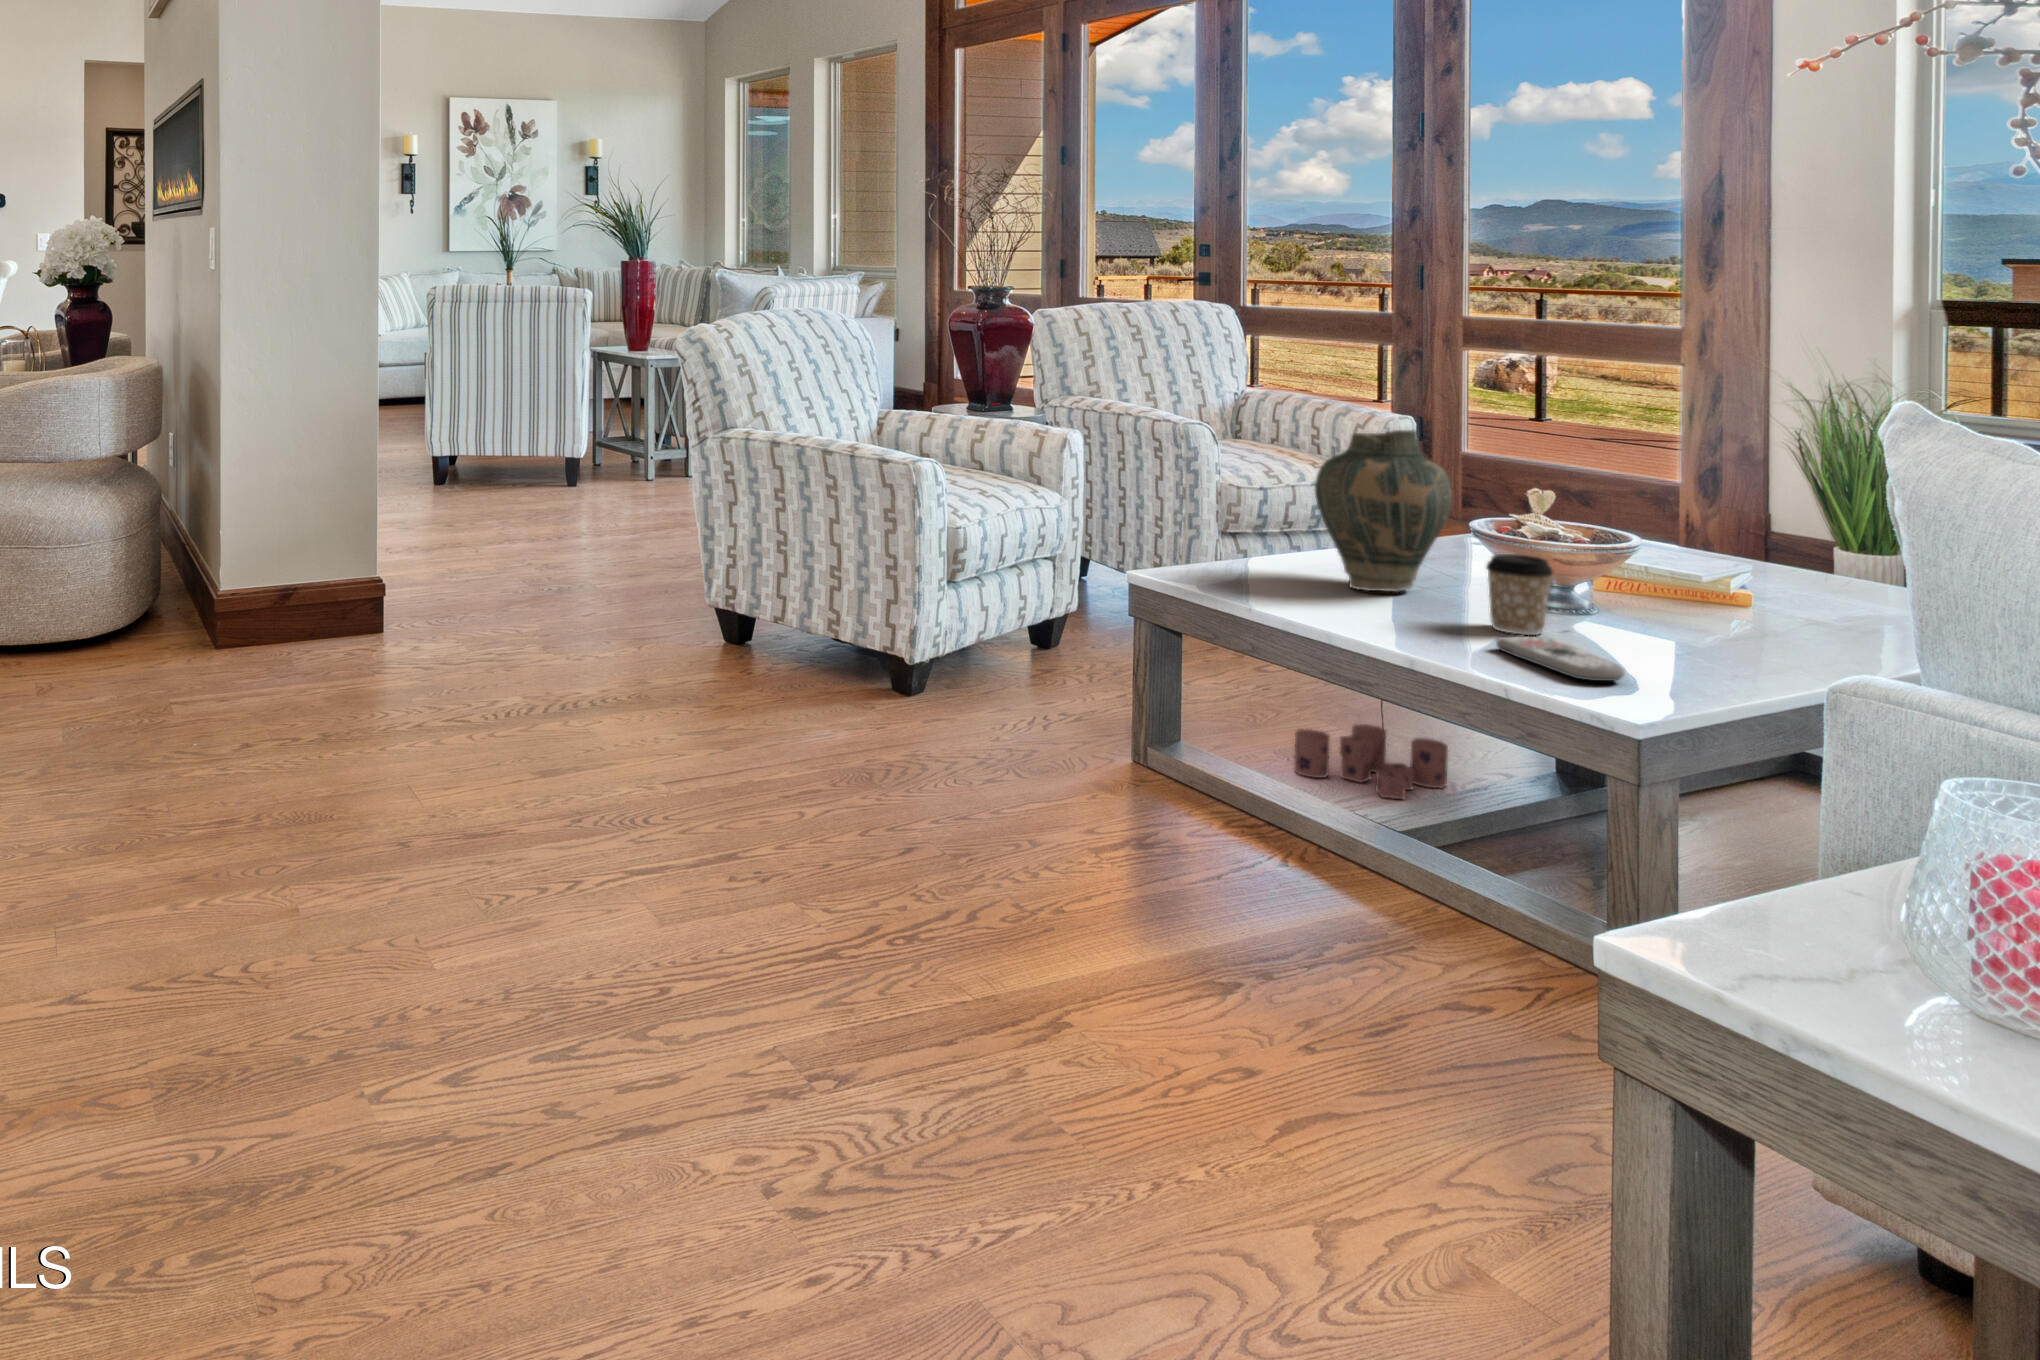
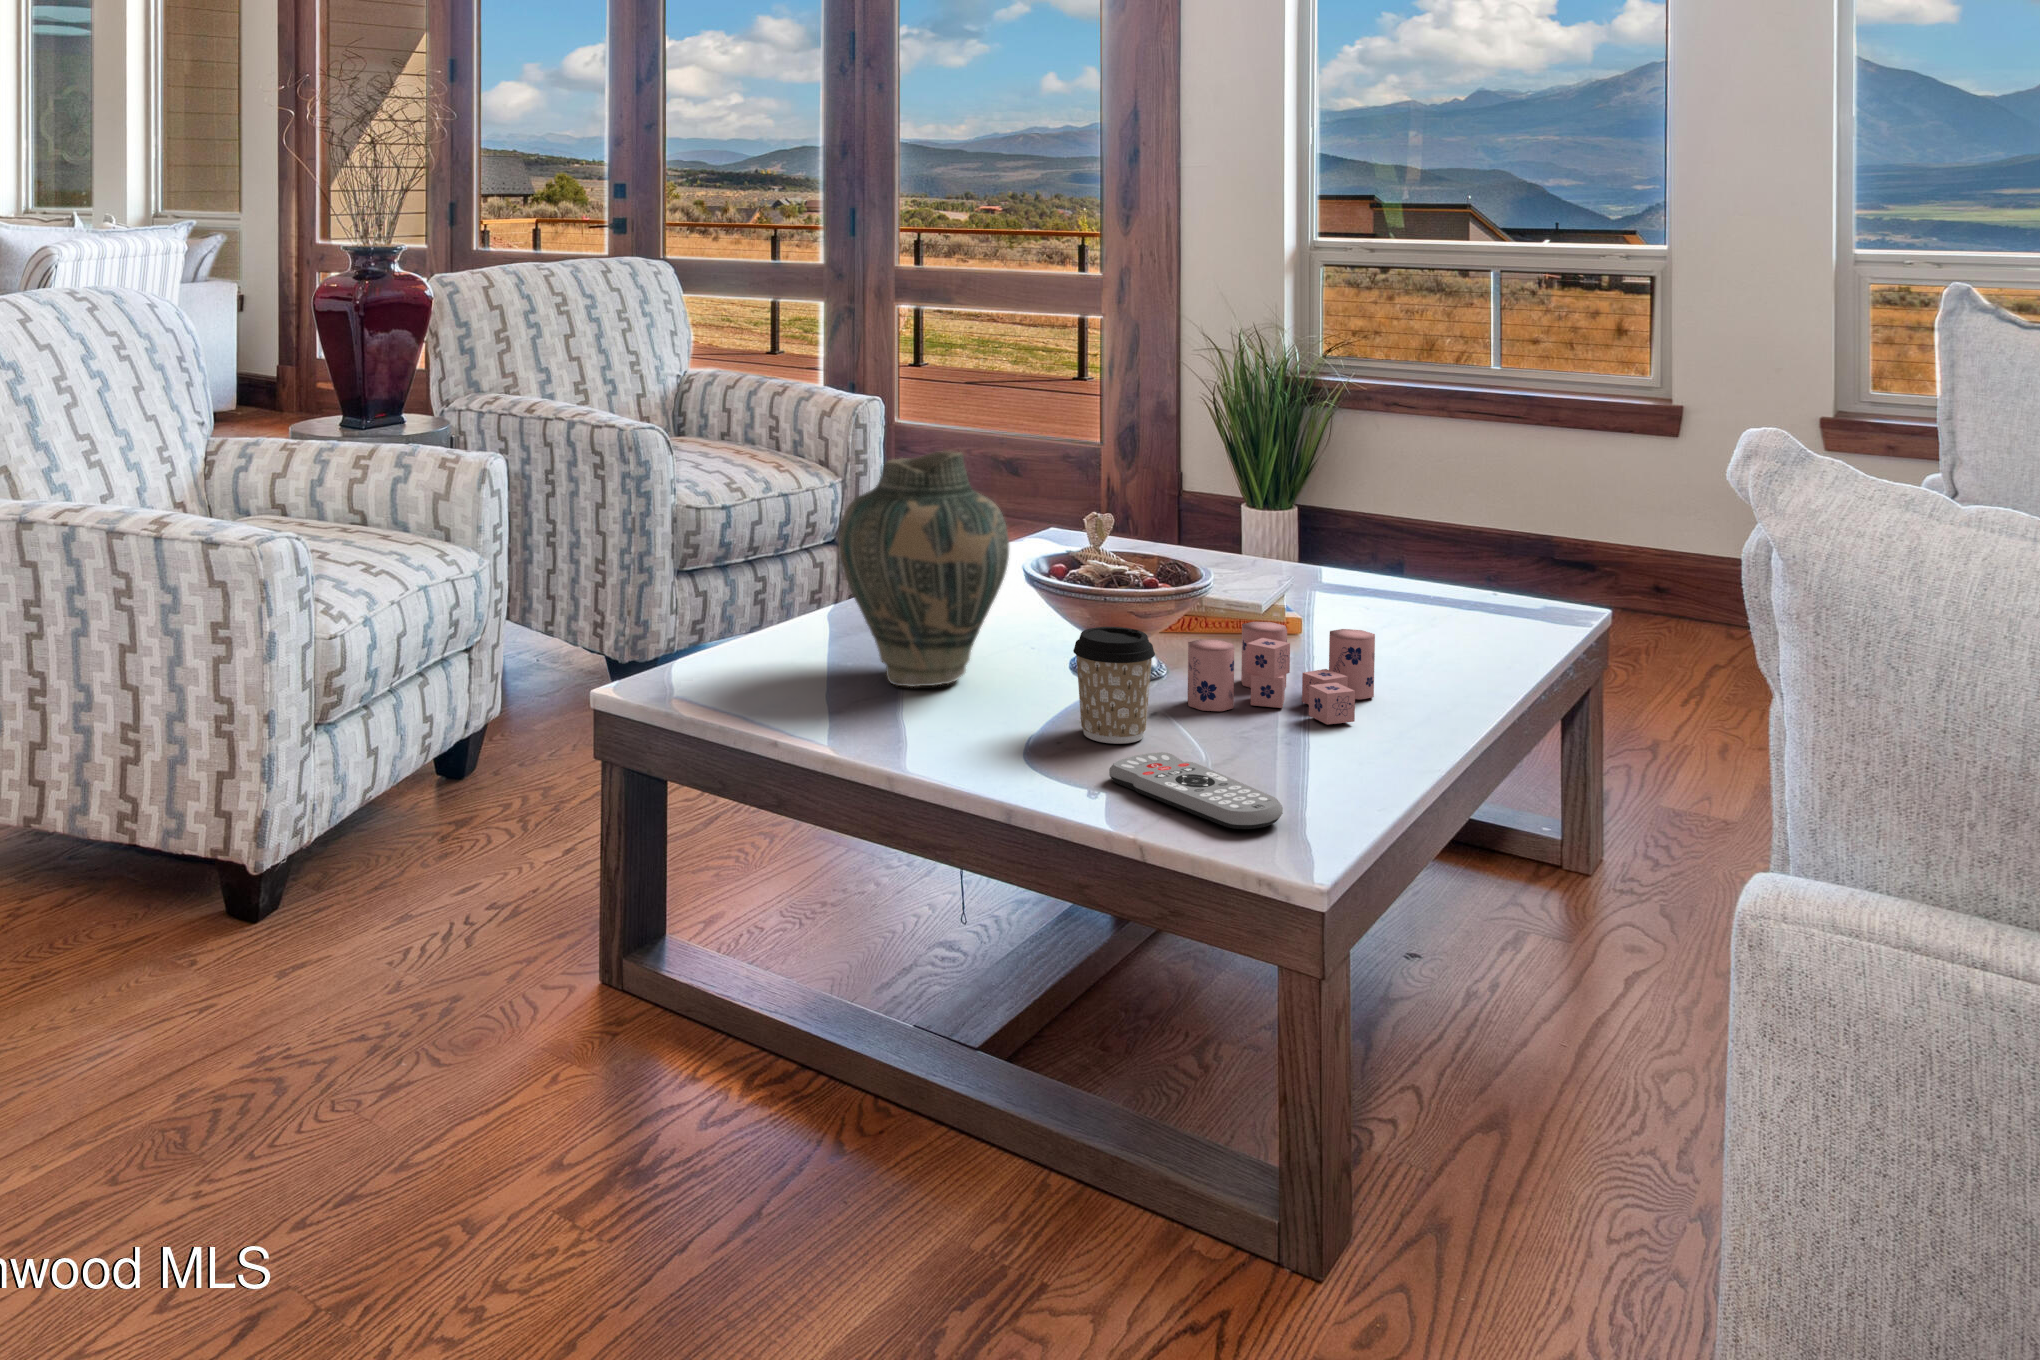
candle: present [1294,724,1448,799] -> present [1188,622,1375,724]

